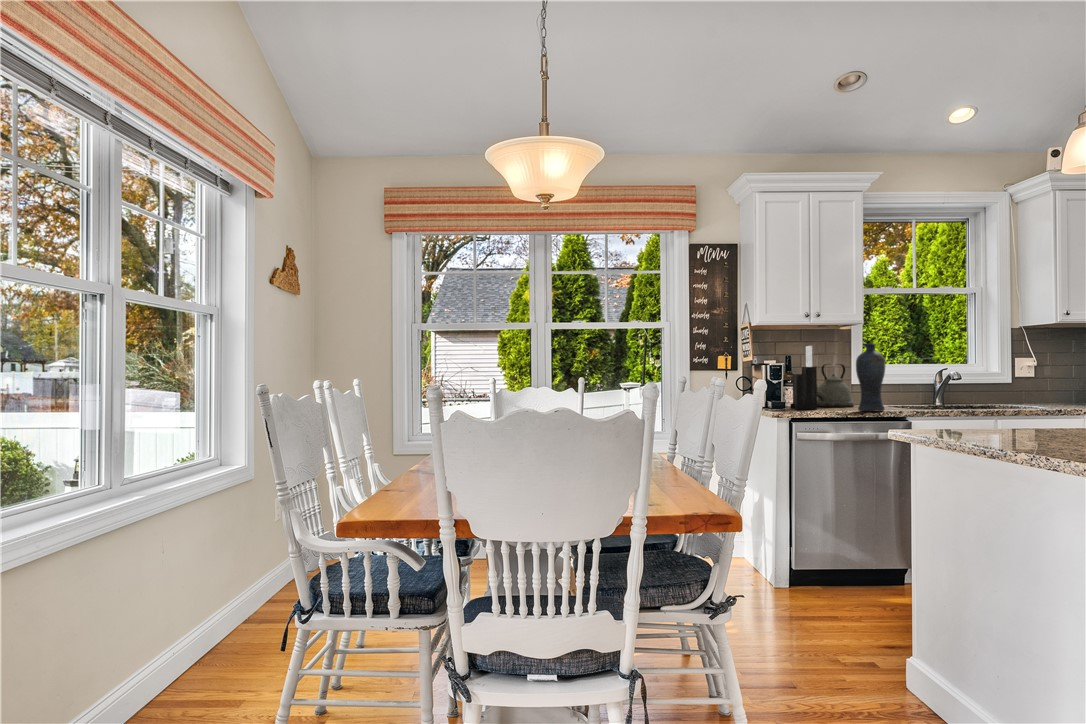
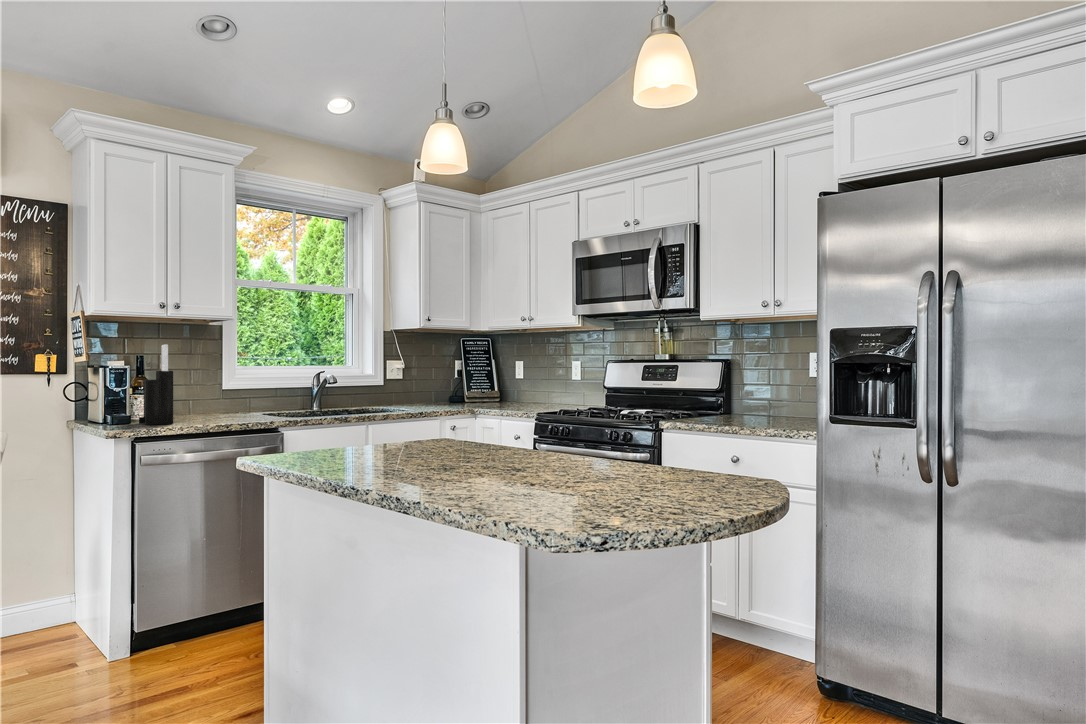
vase: present [856,344,885,411] -> none [221,344,255,424]
kettle: present [817,364,854,407] -> none [168,366,223,418]

